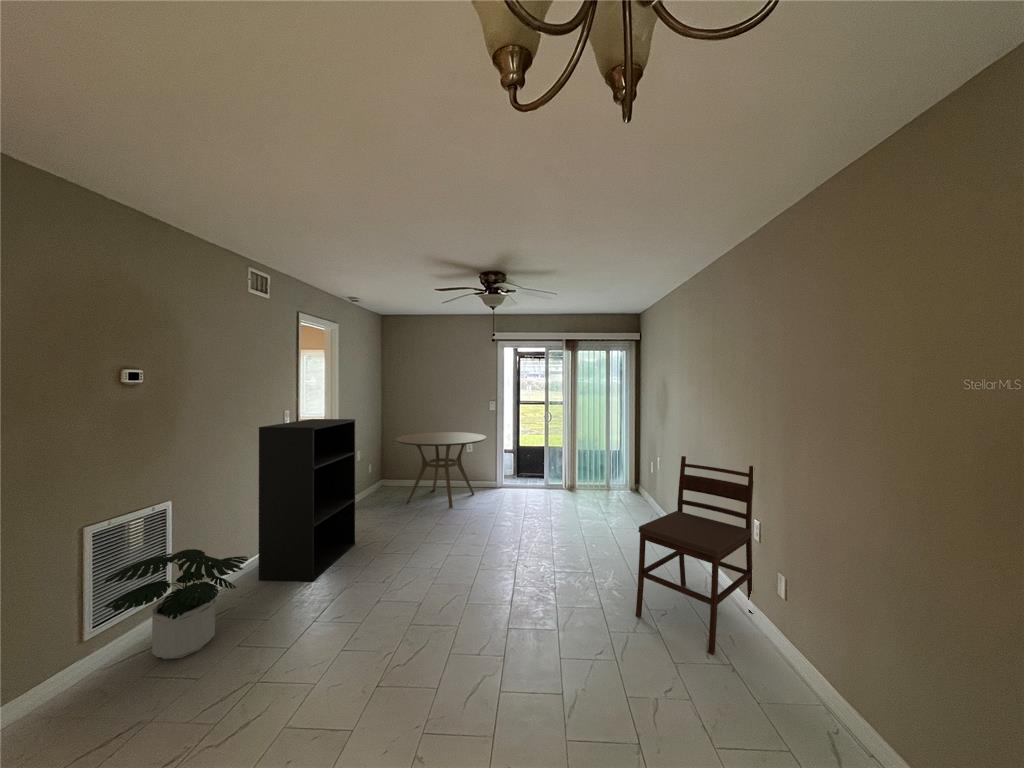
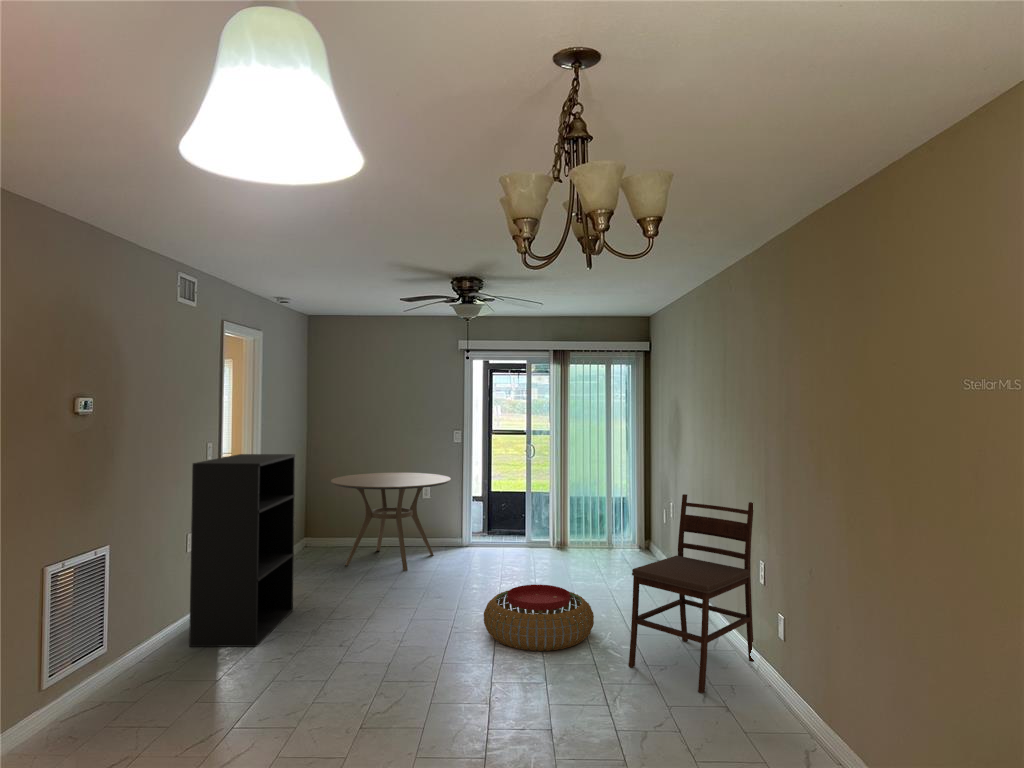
pouf: none [506,530,601,594] -> present [484,585,594,651]
potted plant: present [104,549,248,659] -> none [67,600,202,713]

